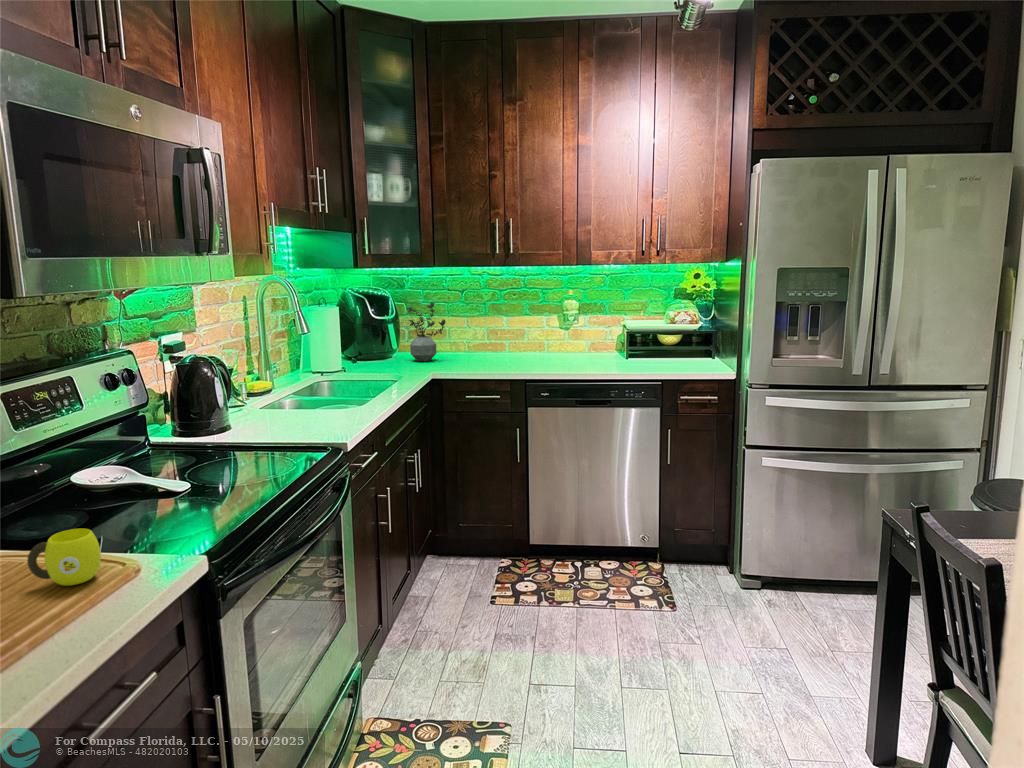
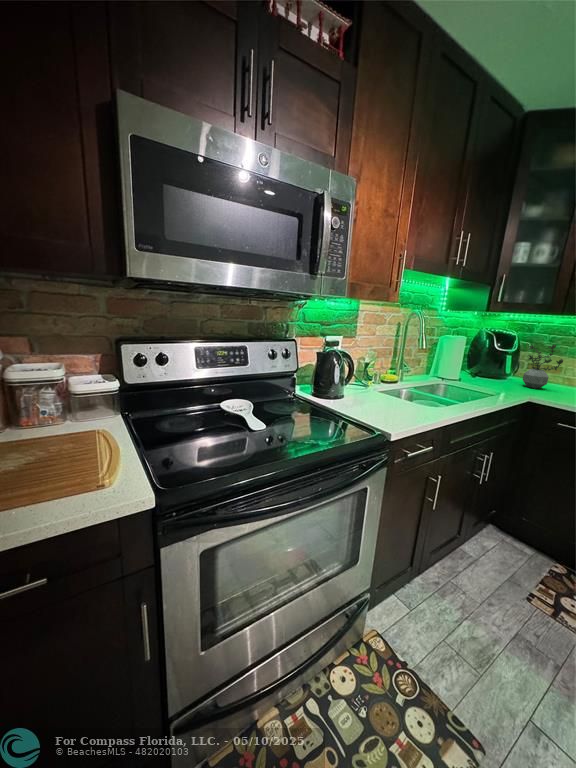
cup: present [27,528,101,586] -> none [58,443,100,485]

